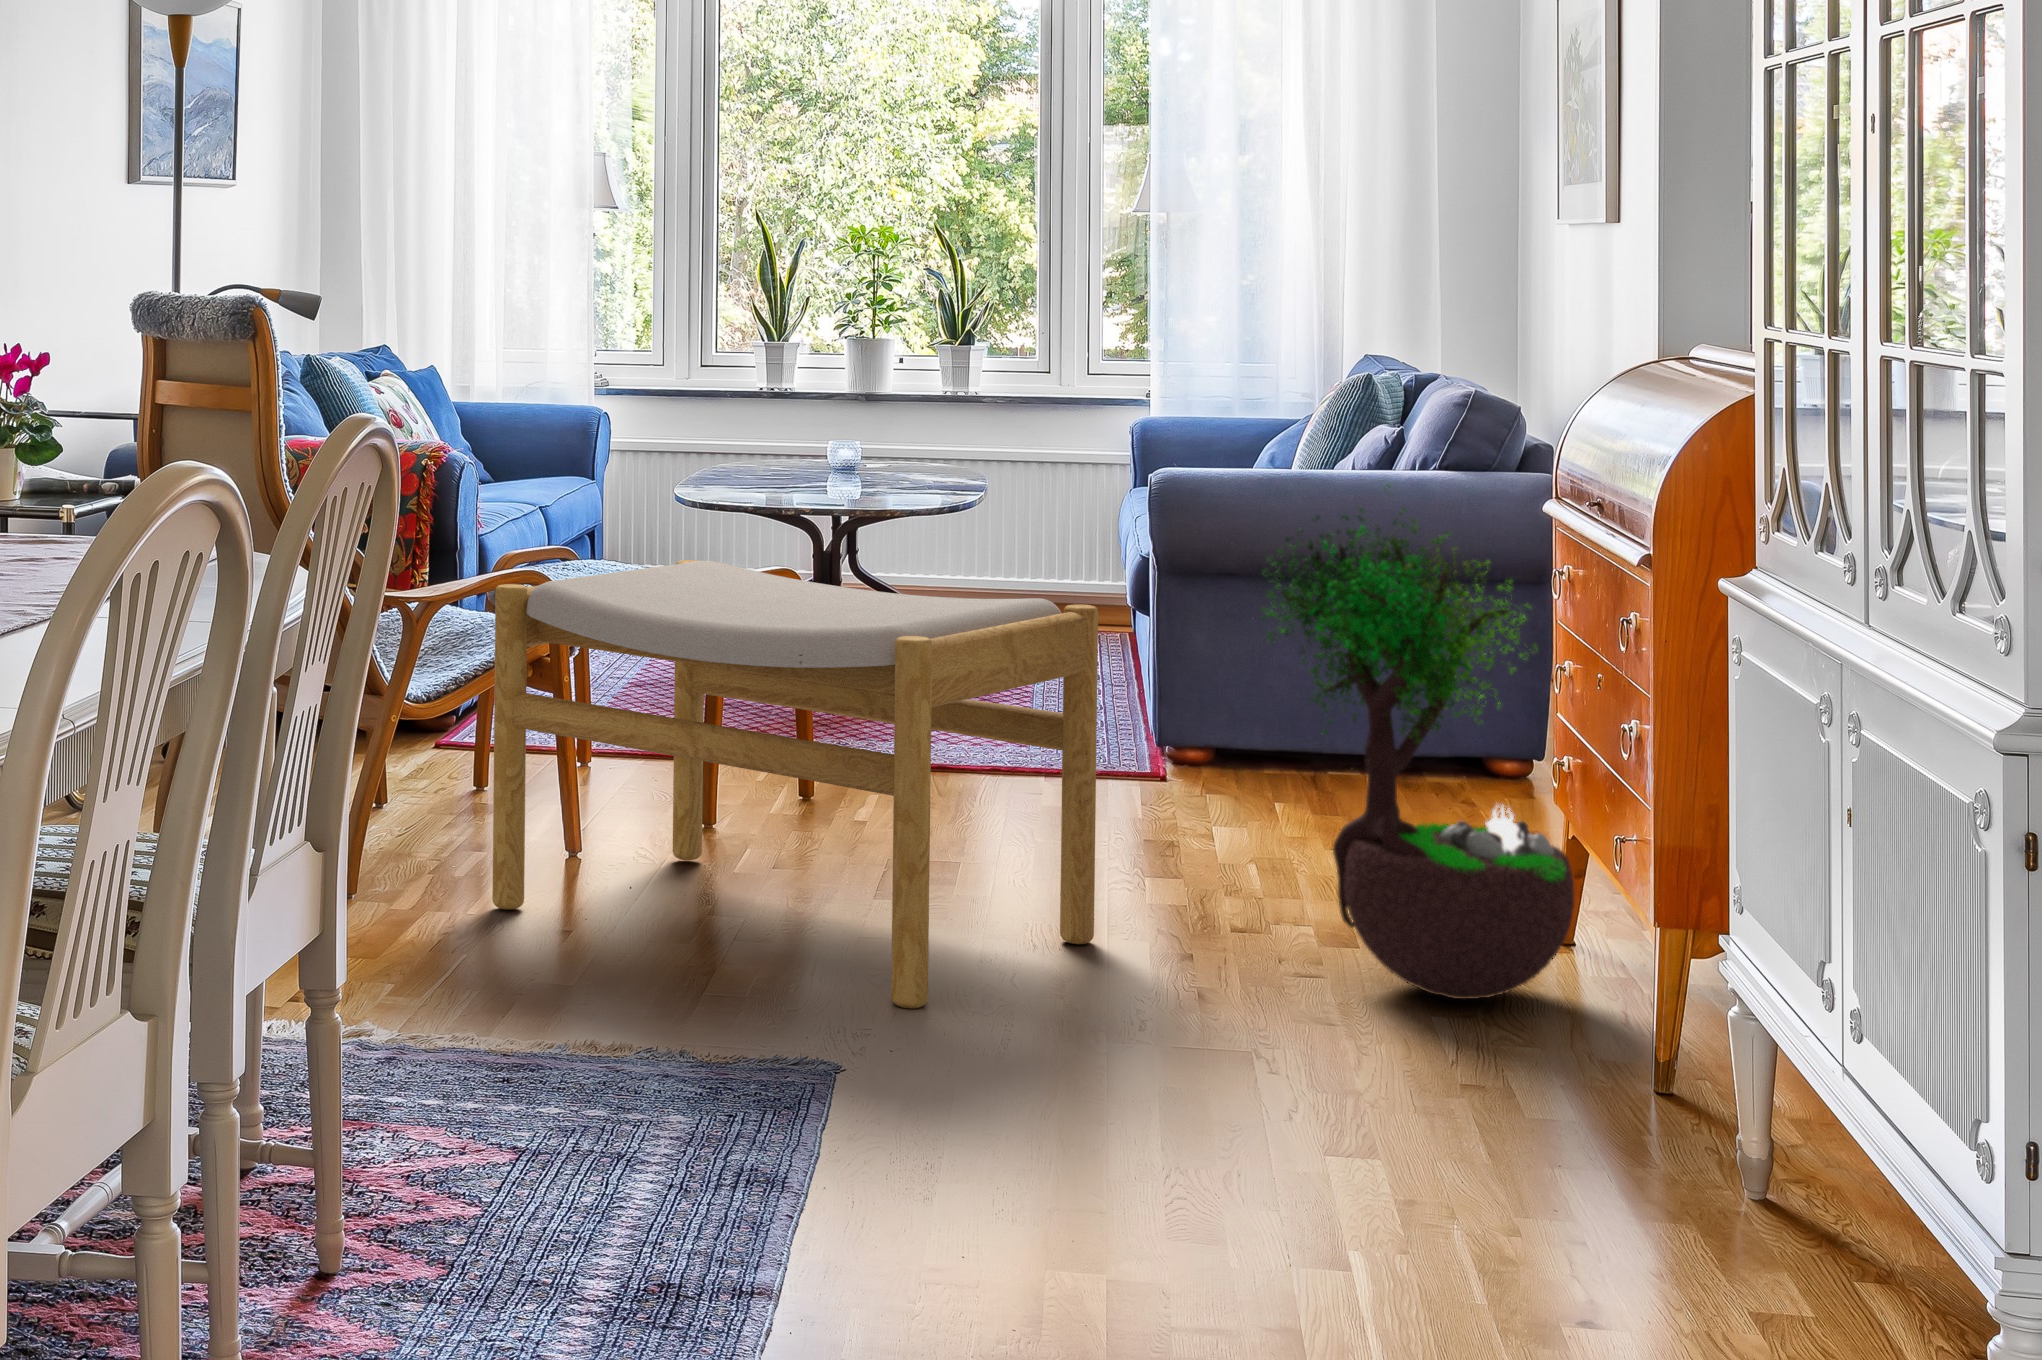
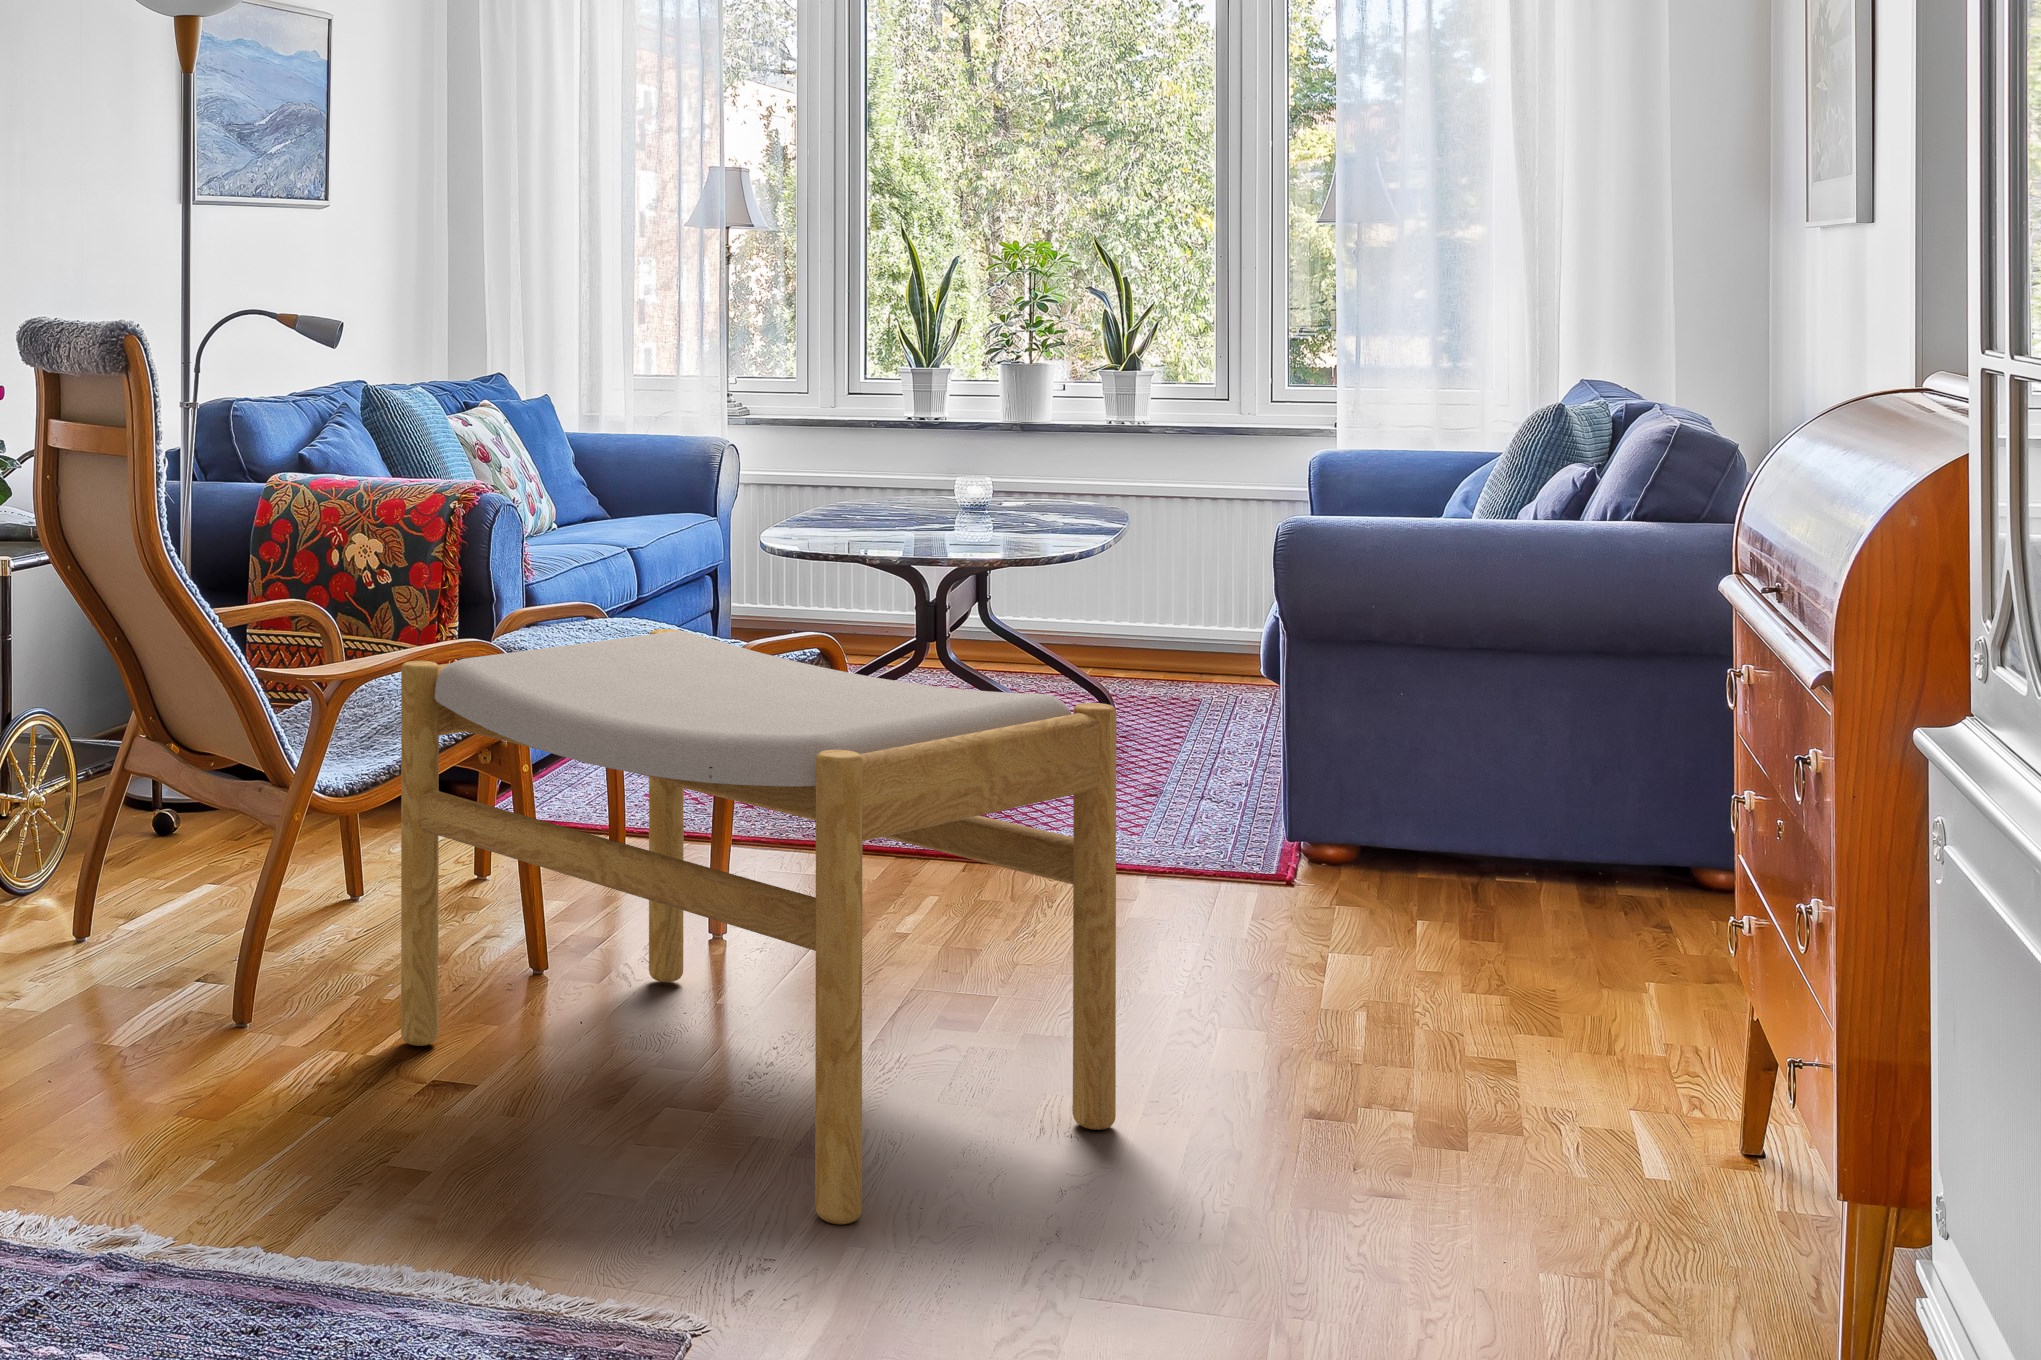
potted tree: present [1262,484,1574,999] -> none [1317,560,1742,1250]

